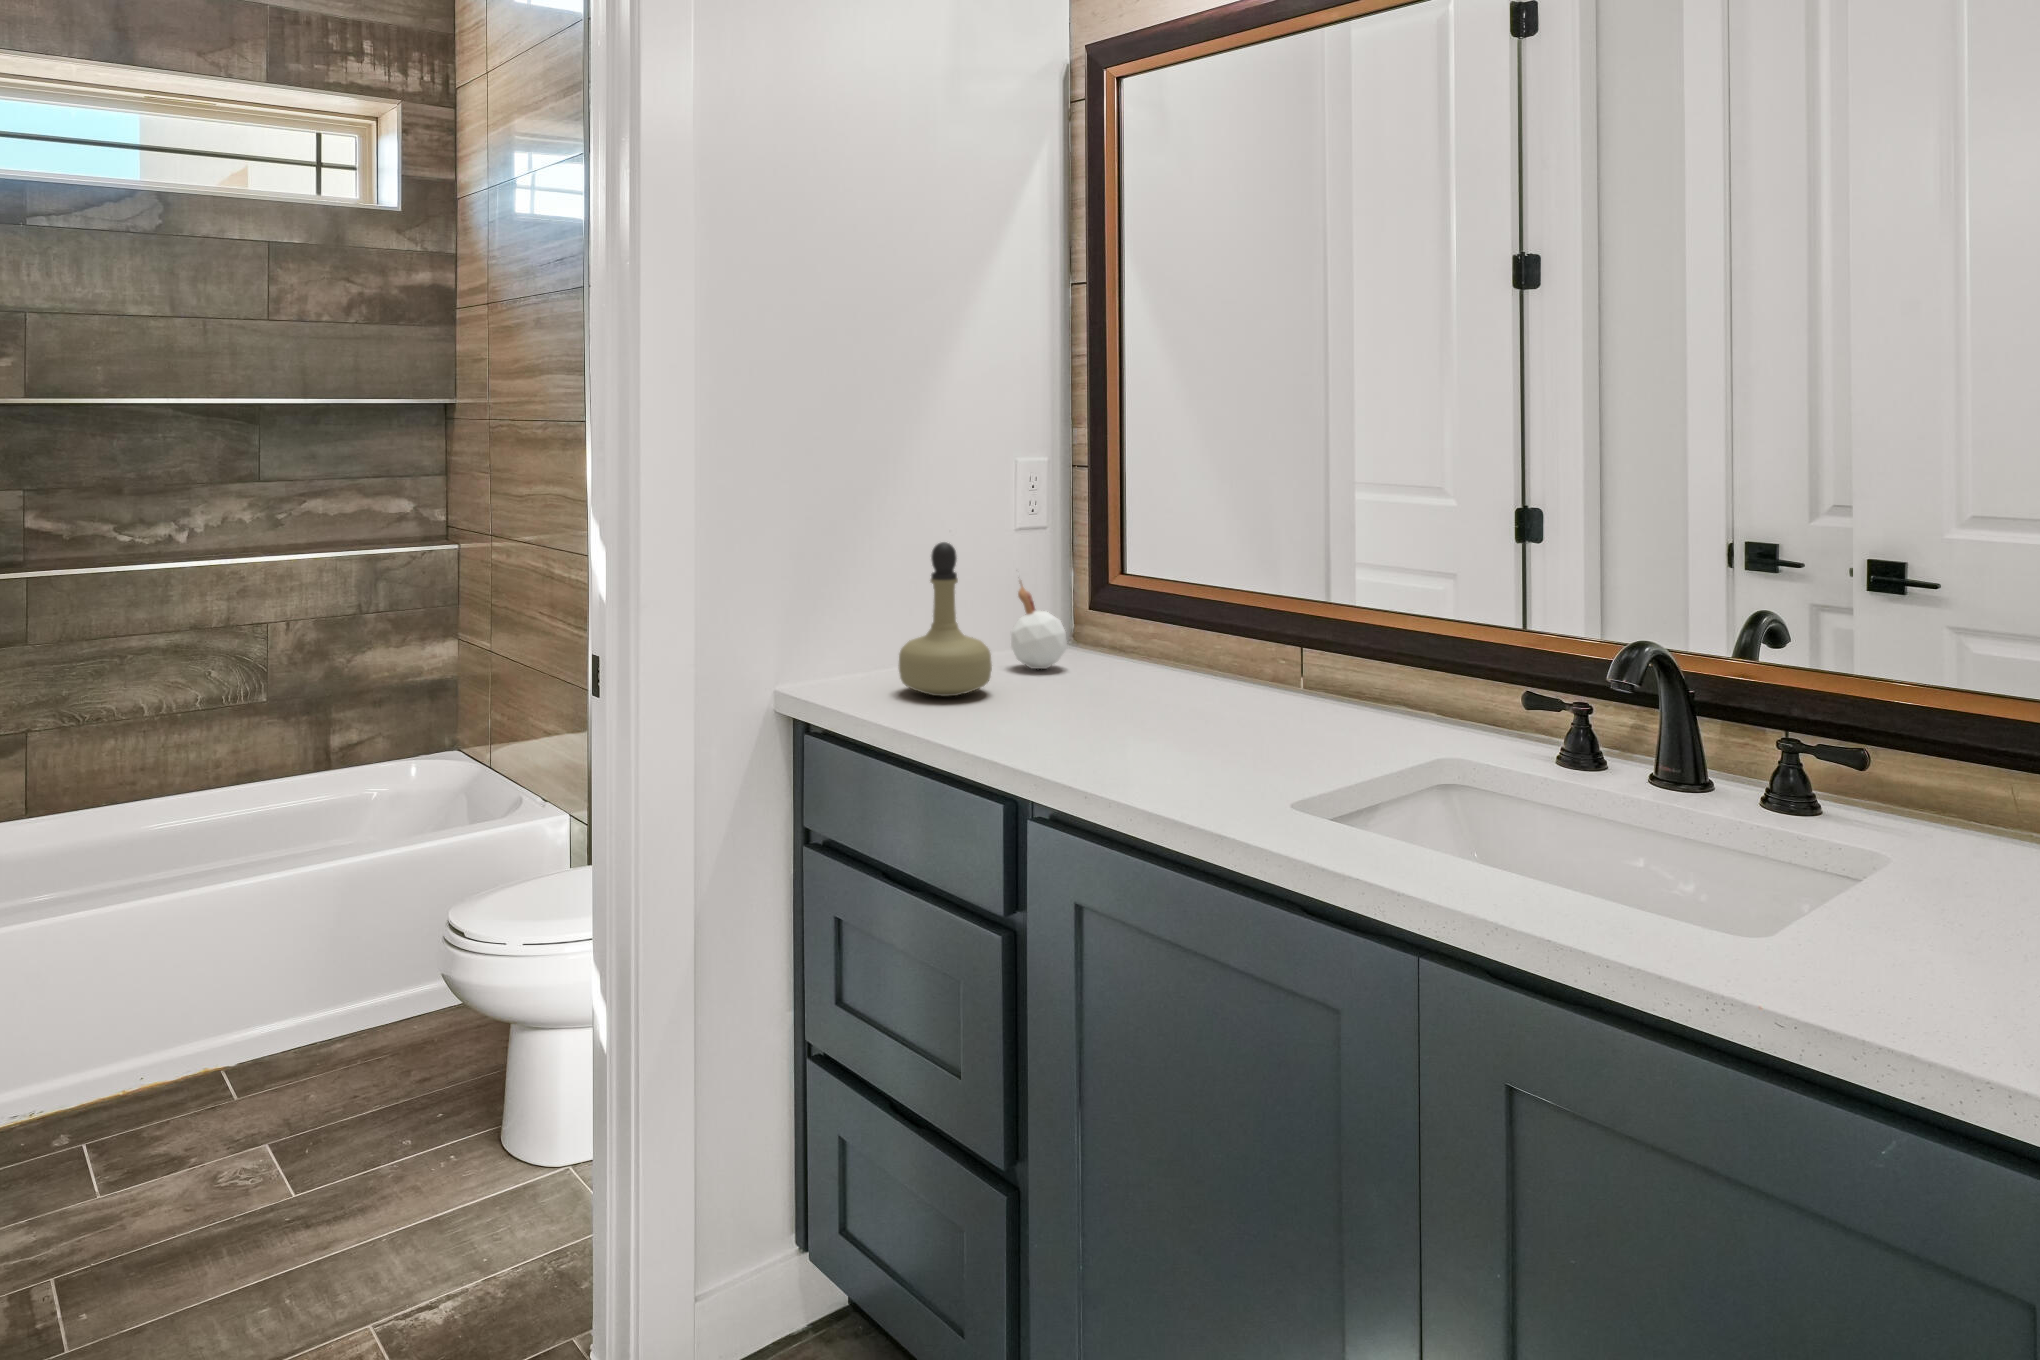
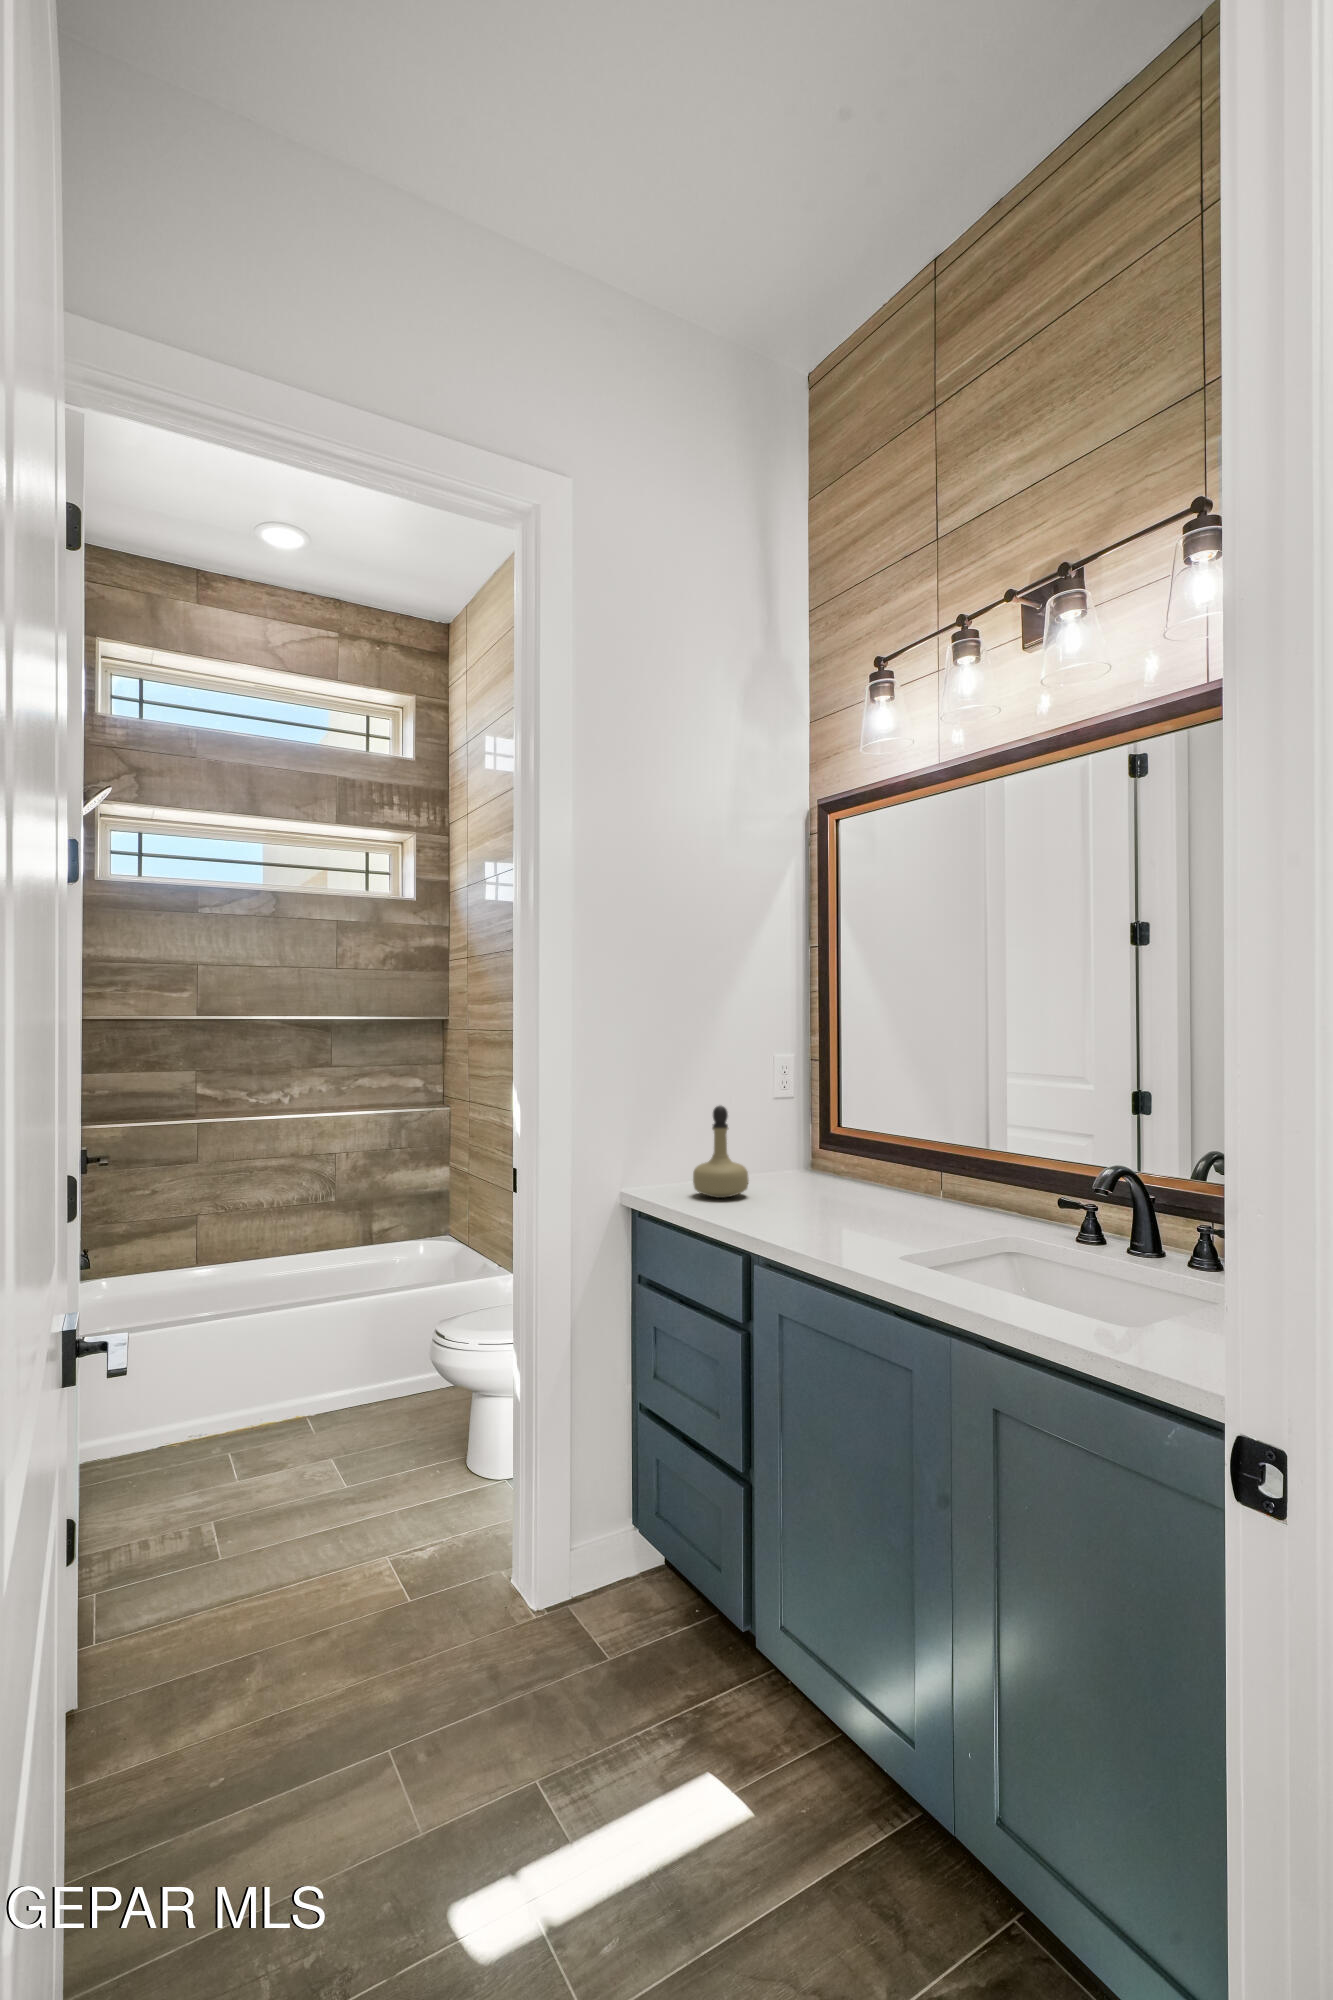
candle: present [1011,577,1067,669] -> none [766,1124,801,1185]

